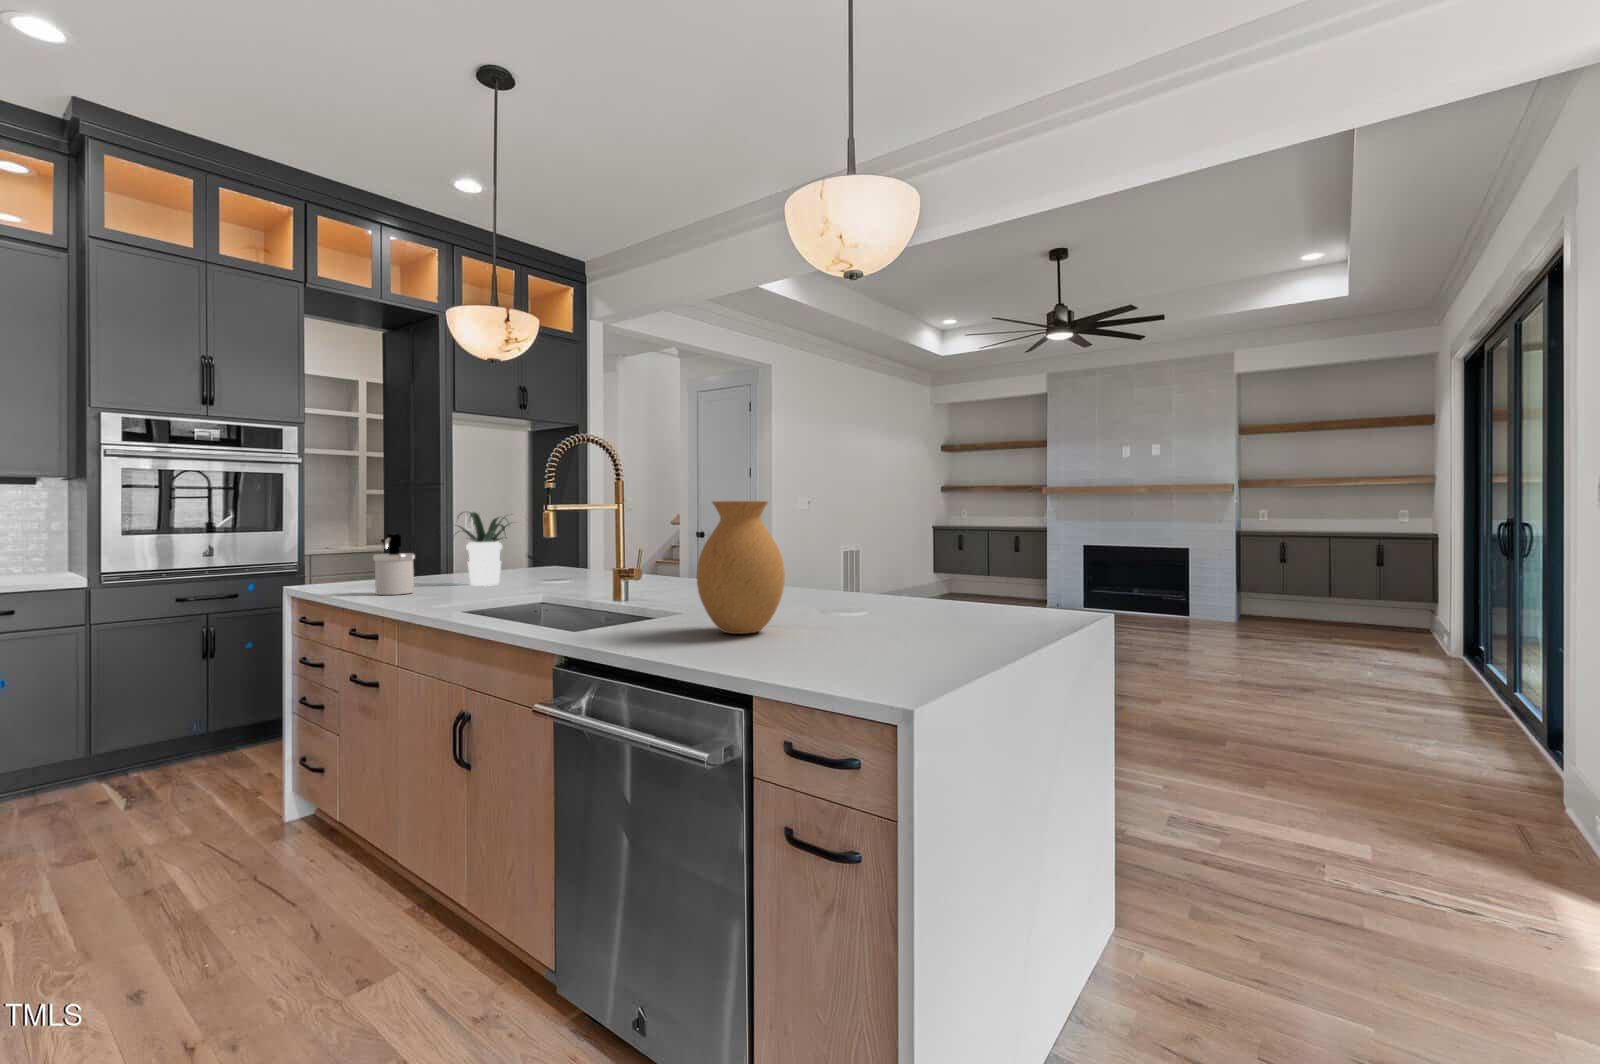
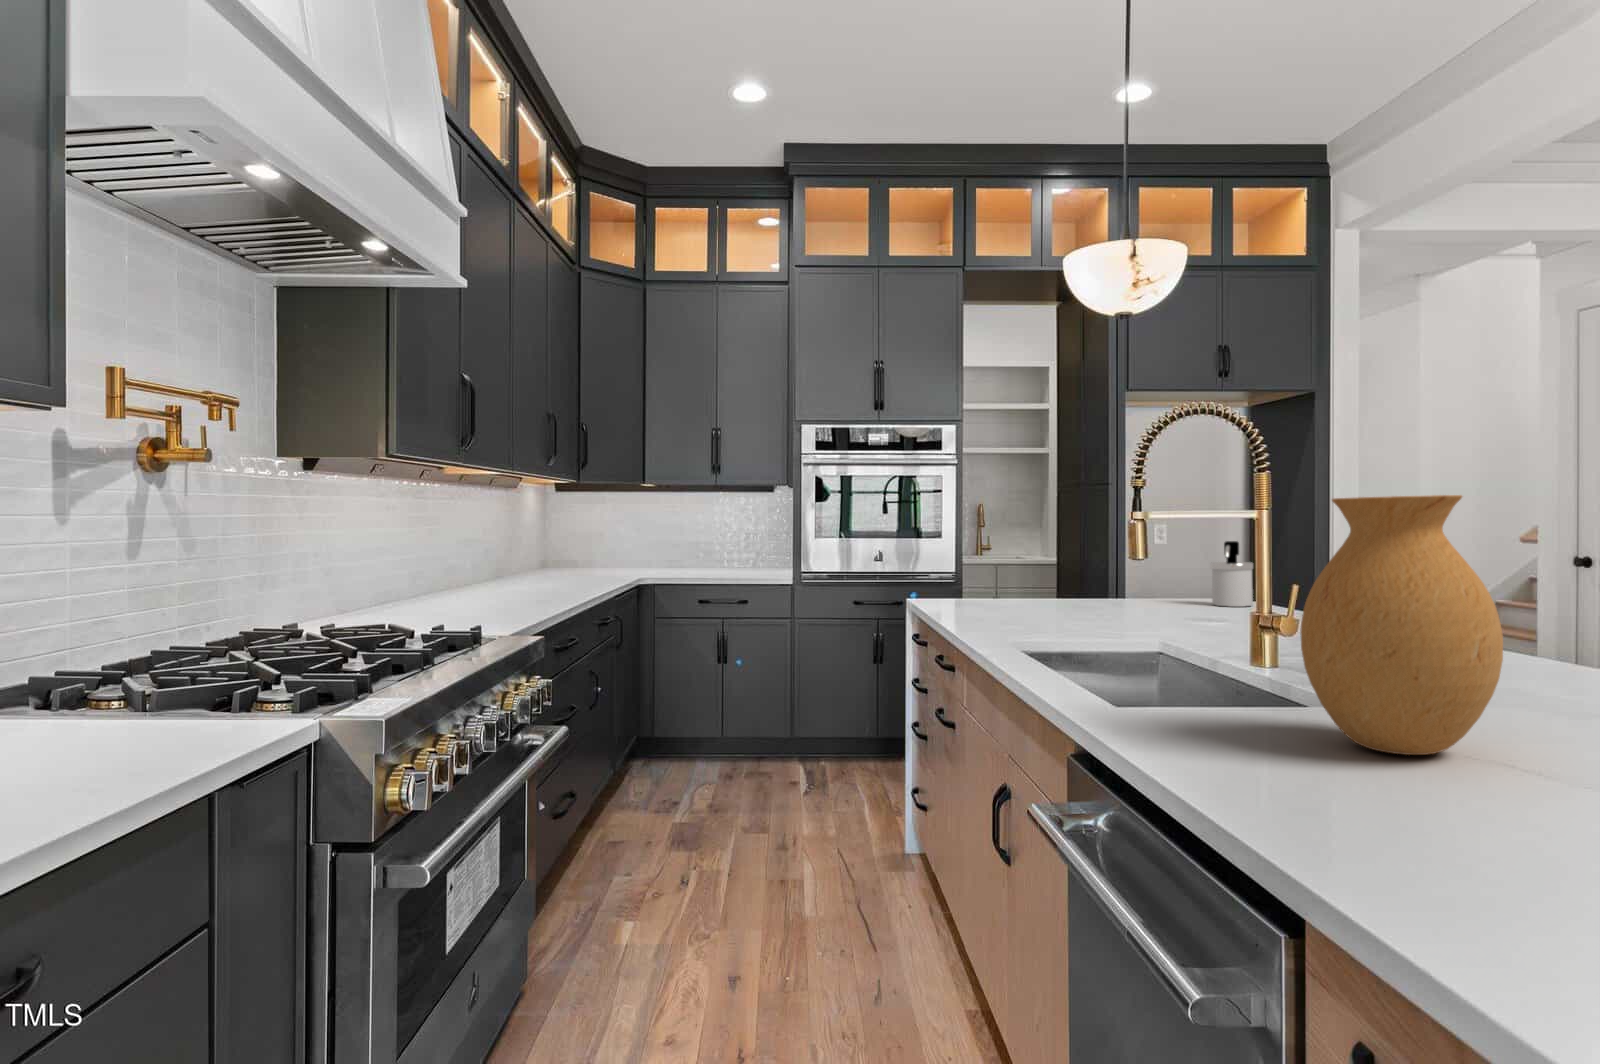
potted plant: present [442,512,510,586] -> none [1048,515,1173,612]
soap dispenser: present [373,534,415,595] -> present [1210,541,1253,607]

